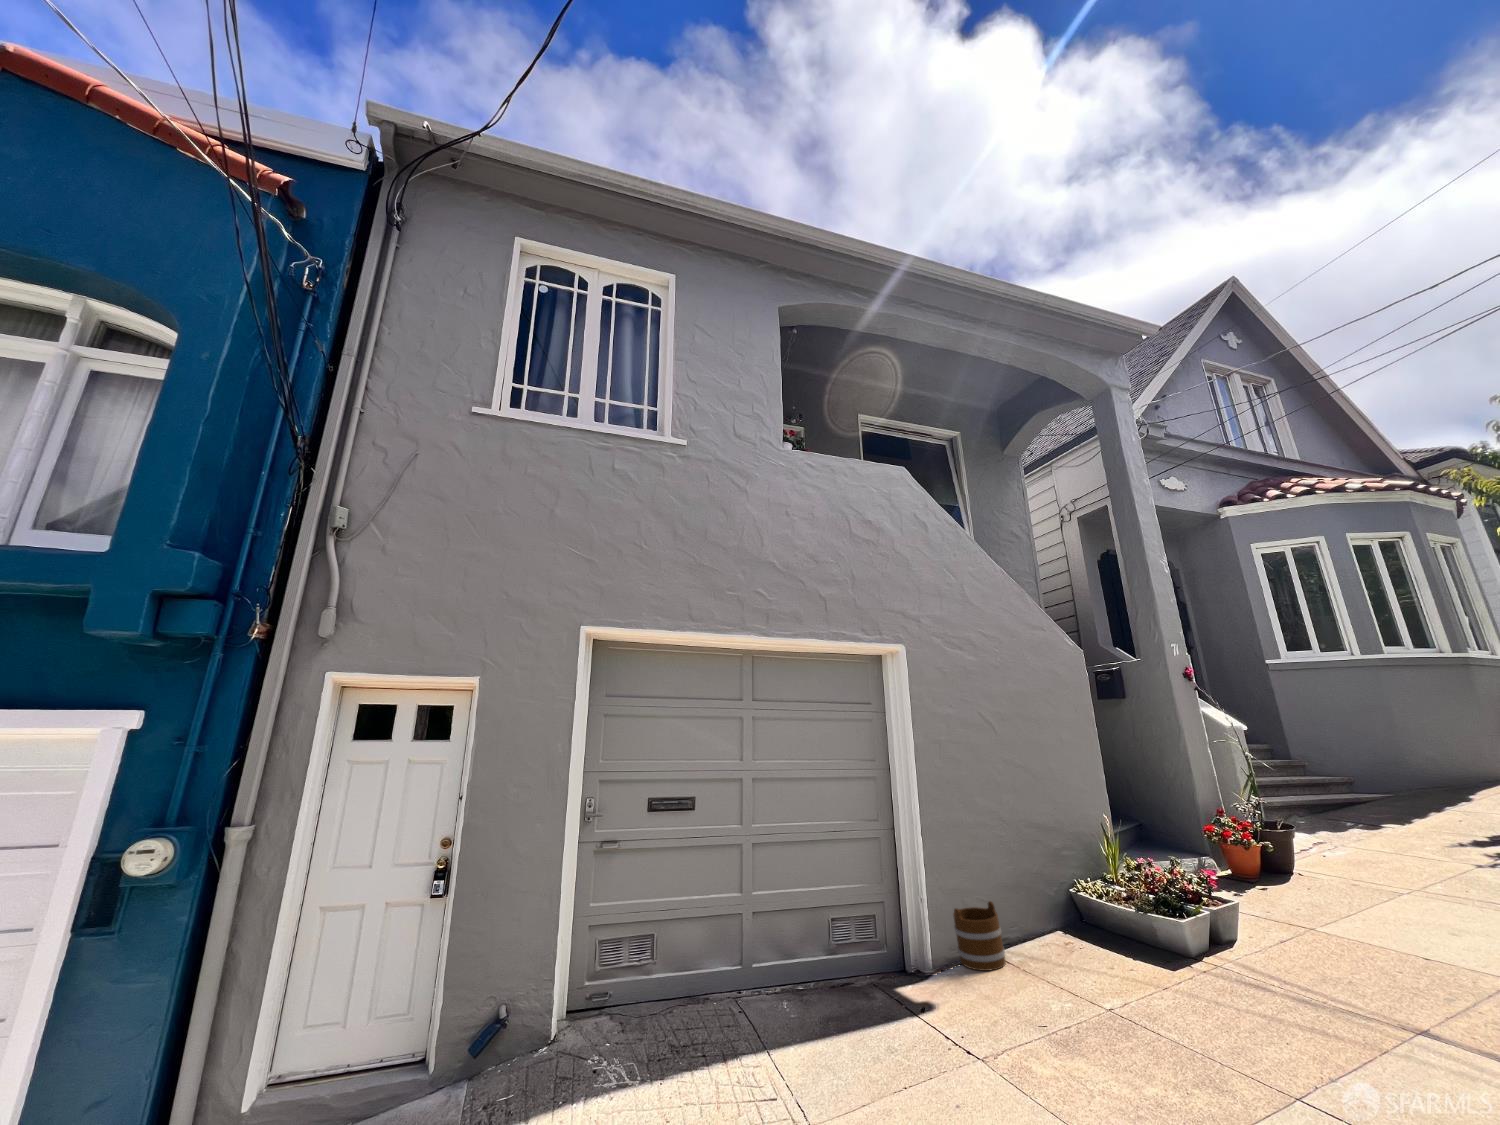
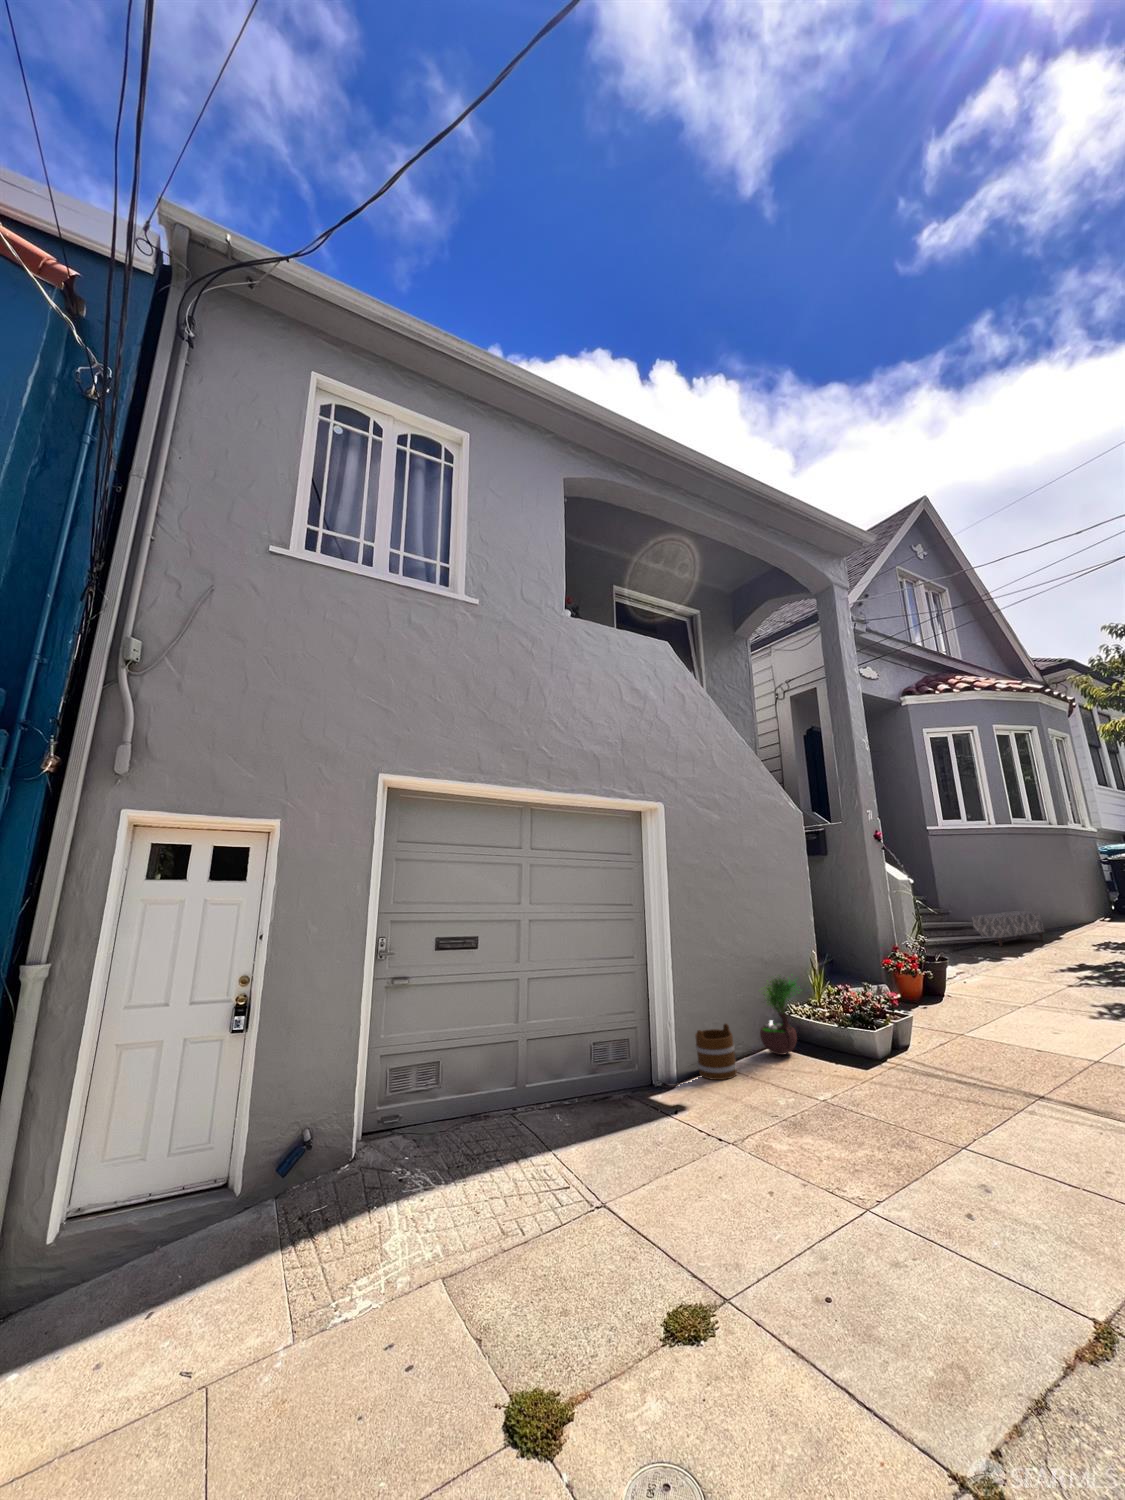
bench: none [1337,761,1444,807] -> present [972,911,1044,947]
potted tree: none [1033,839,1087,942] -> present [760,975,798,1055]

